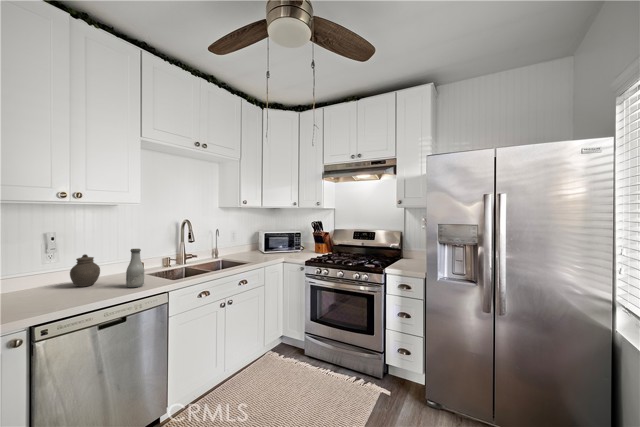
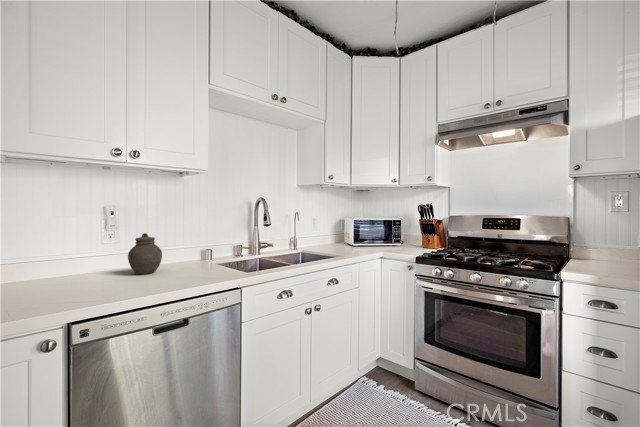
bottle: present [126,249,144,288] -> none [190,227,212,279]

